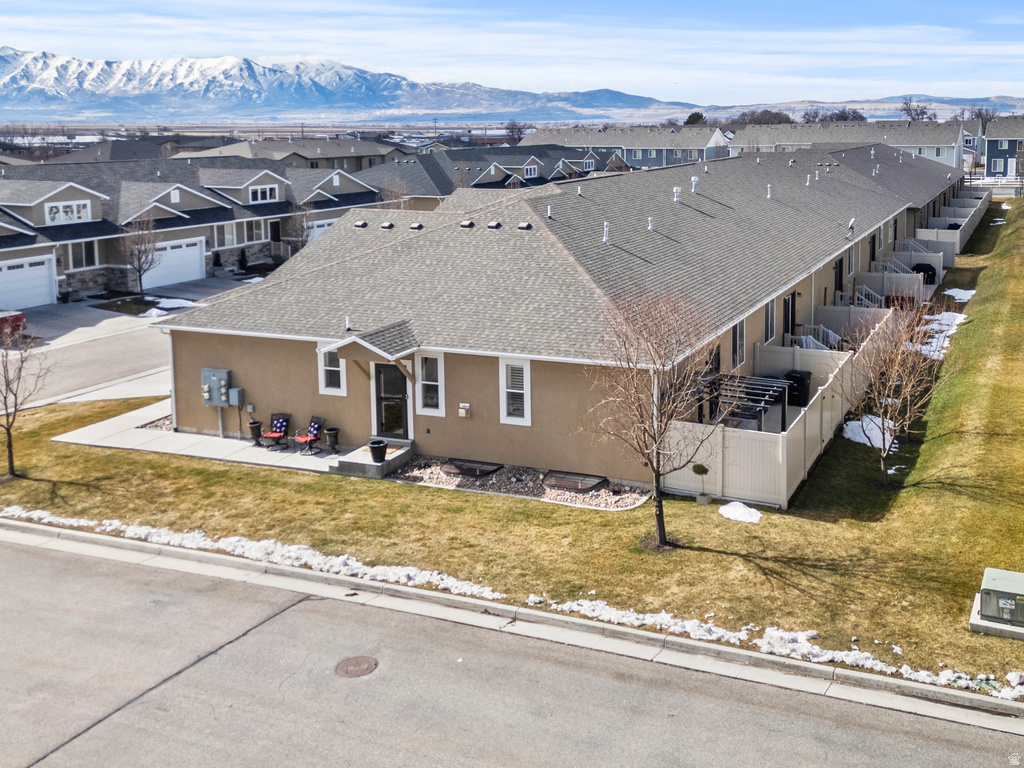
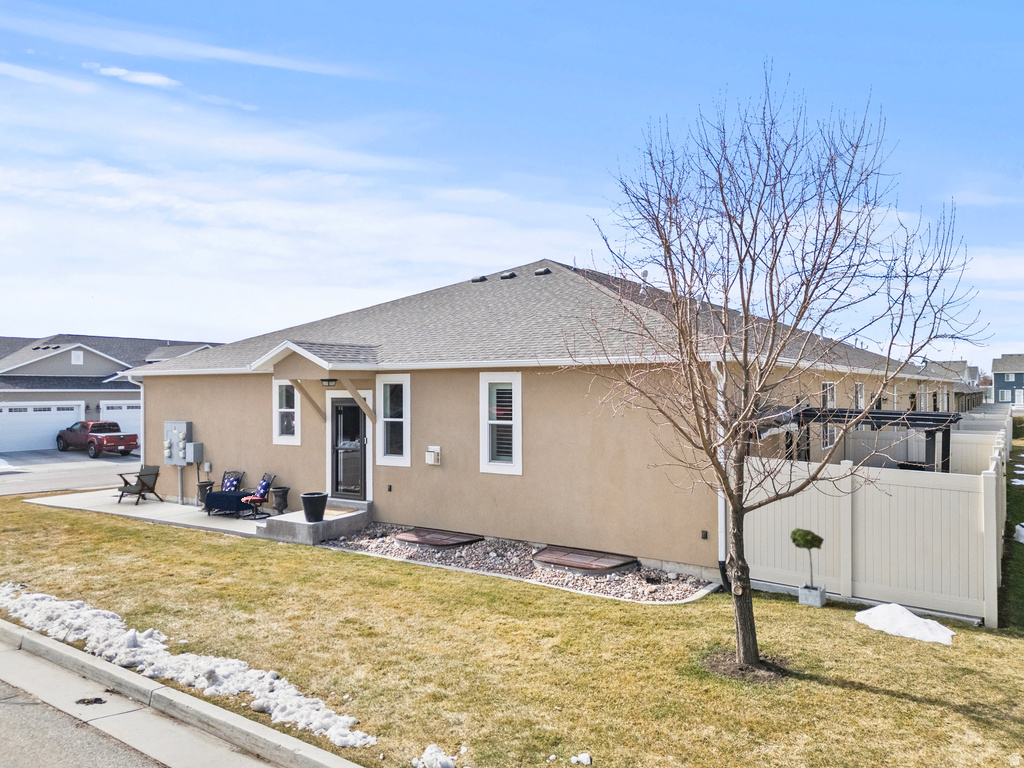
lounge chair: none [176,410,217,446] -> present [117,464,164,505]
bench: none [272,432,314,457] -> present [206,490,256,519]

